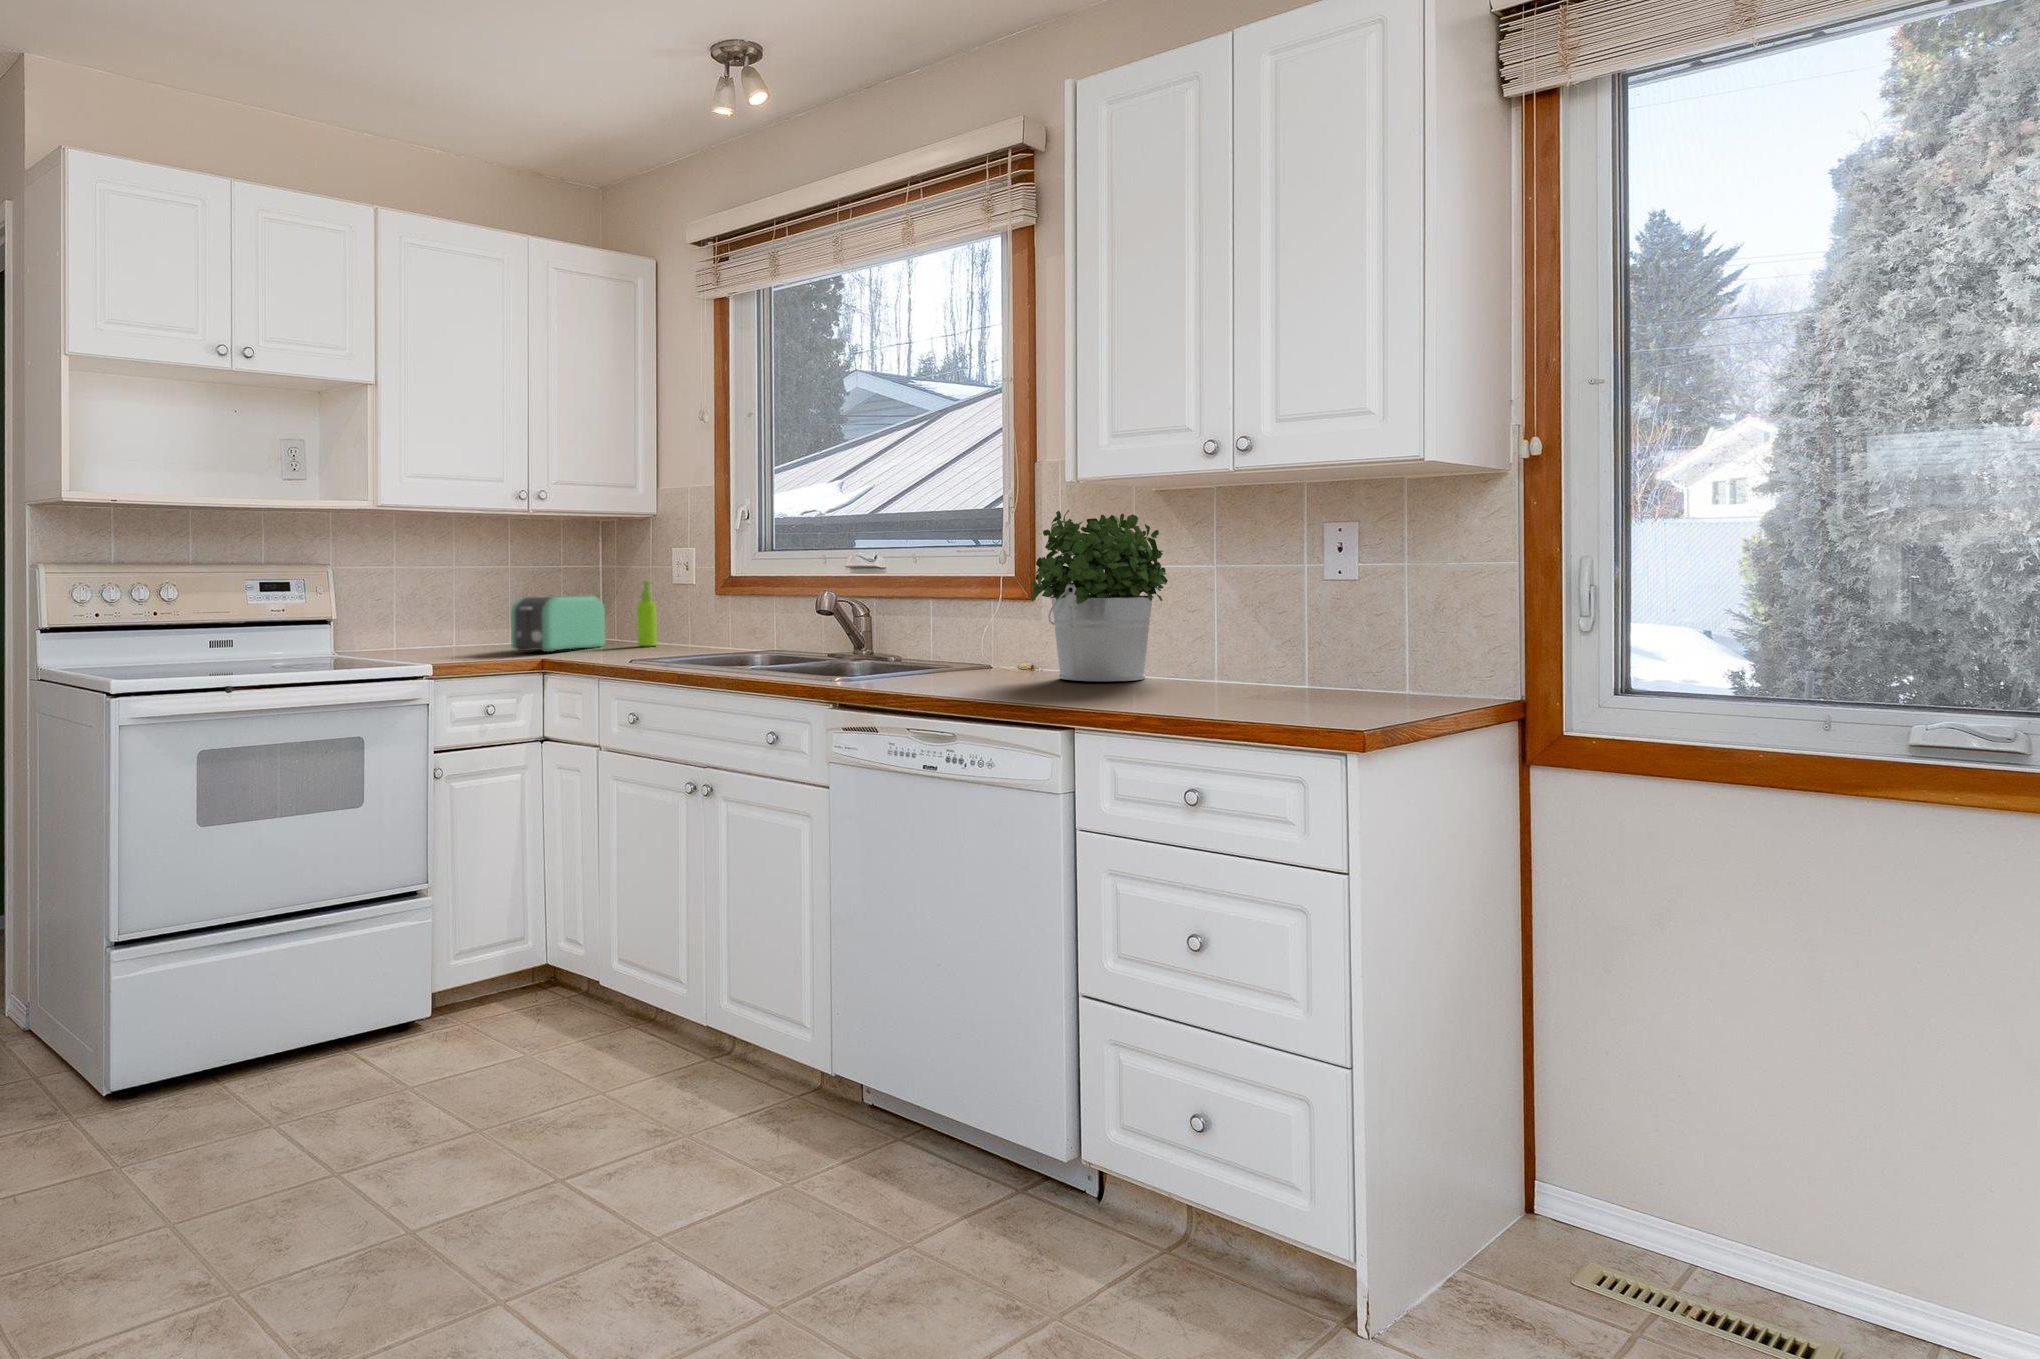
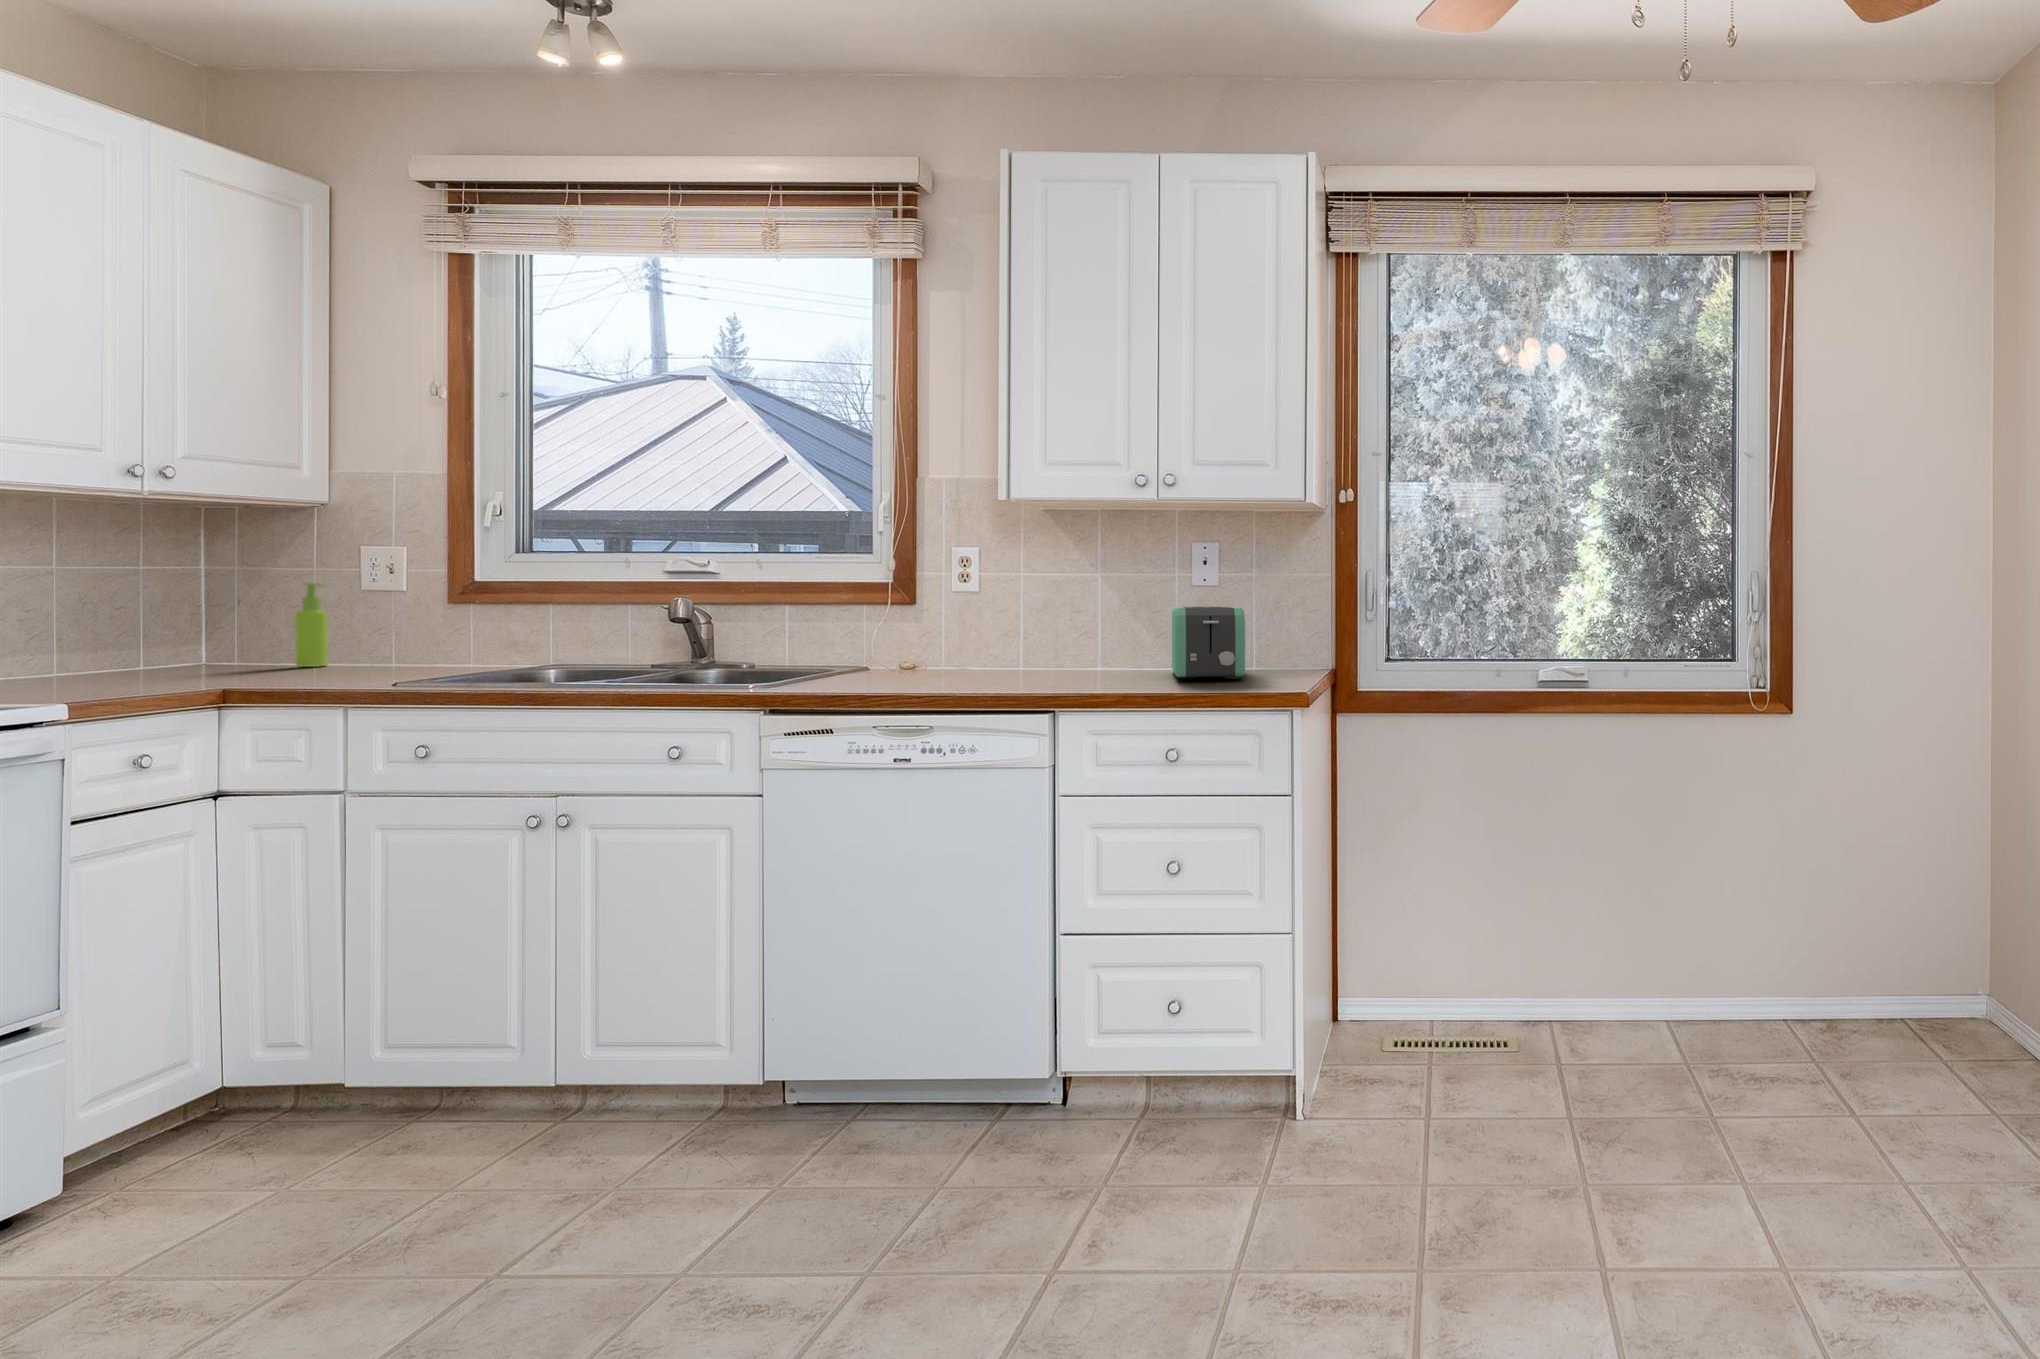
potted plant: present [1030,510,1168,681] -> none [944,525,1074,677]
toaster: present [511,596,605,652] -> present [1172,607,1245,679]

